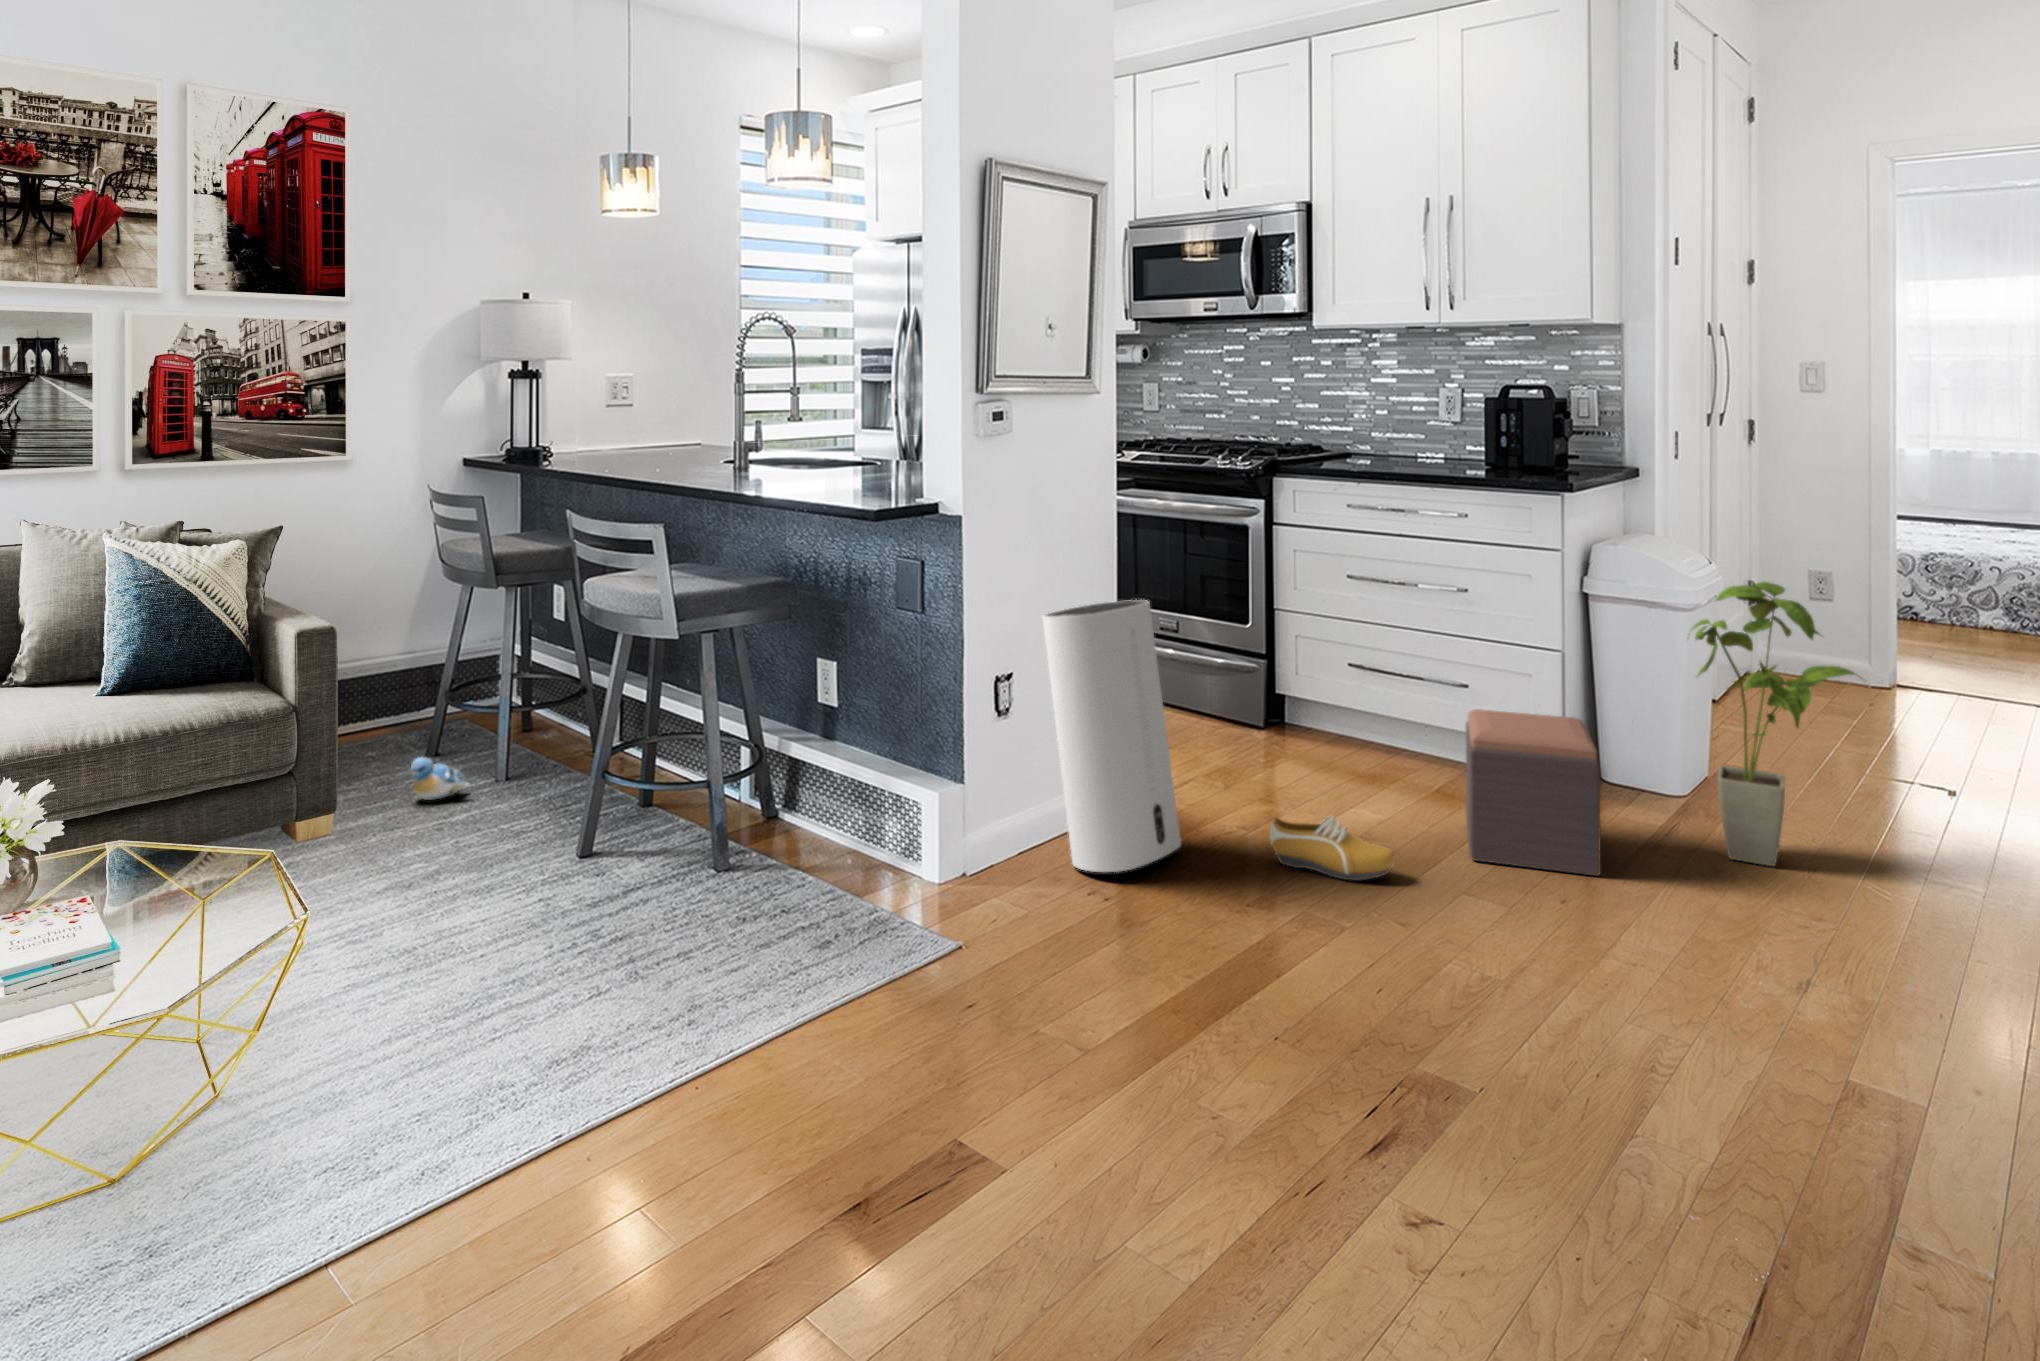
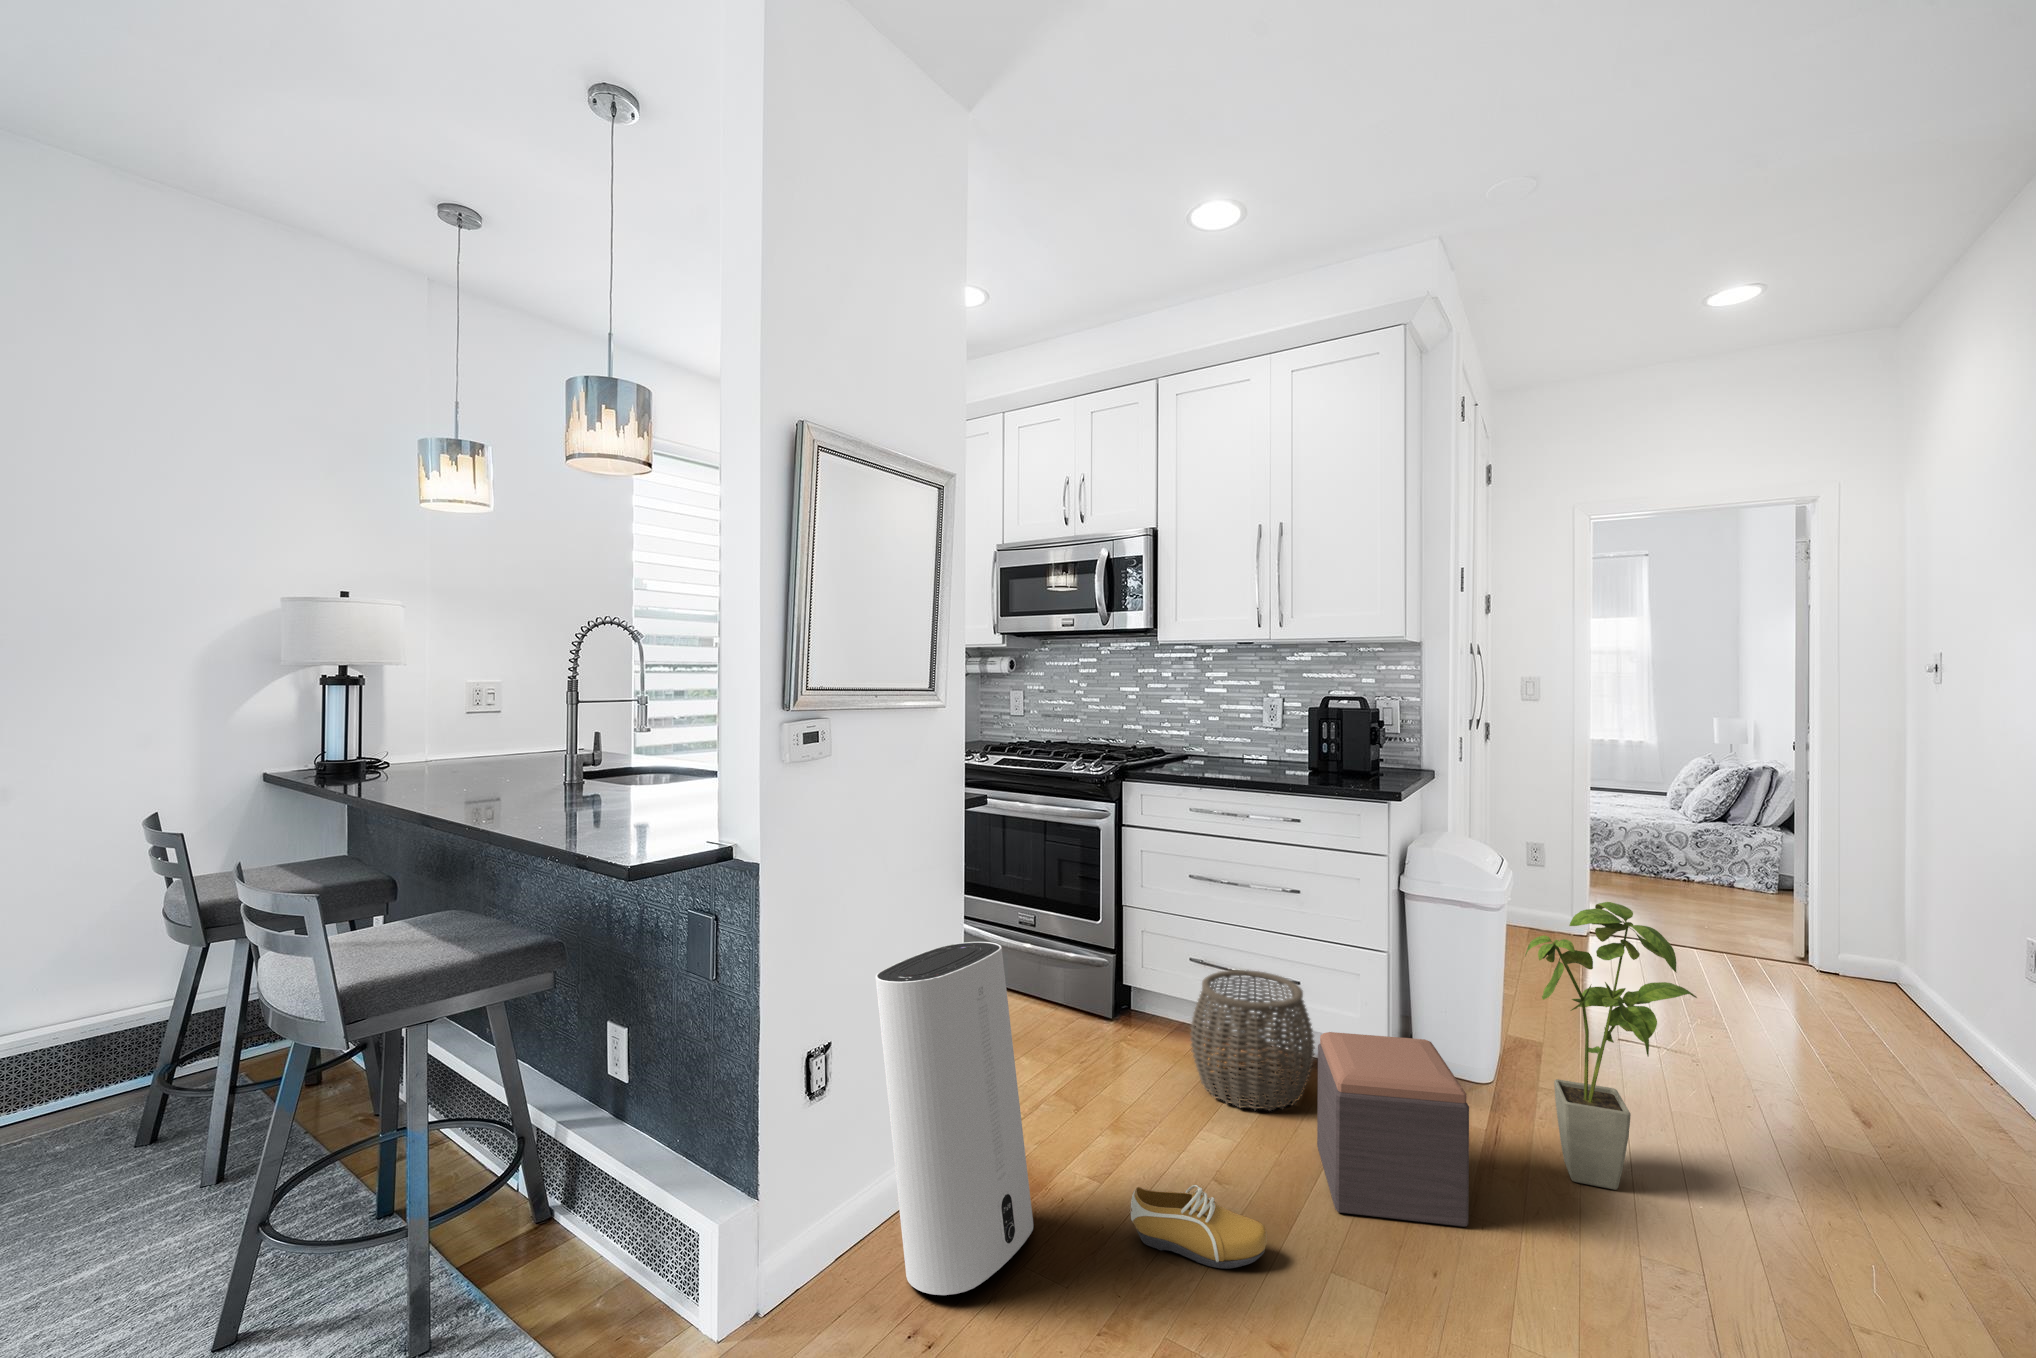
woven basket: none [1342,669,1476,800] -> present [1190,970,1314,1111]
plush toy: present [409,757,470,800] -> none [42,1179,160,1235]

